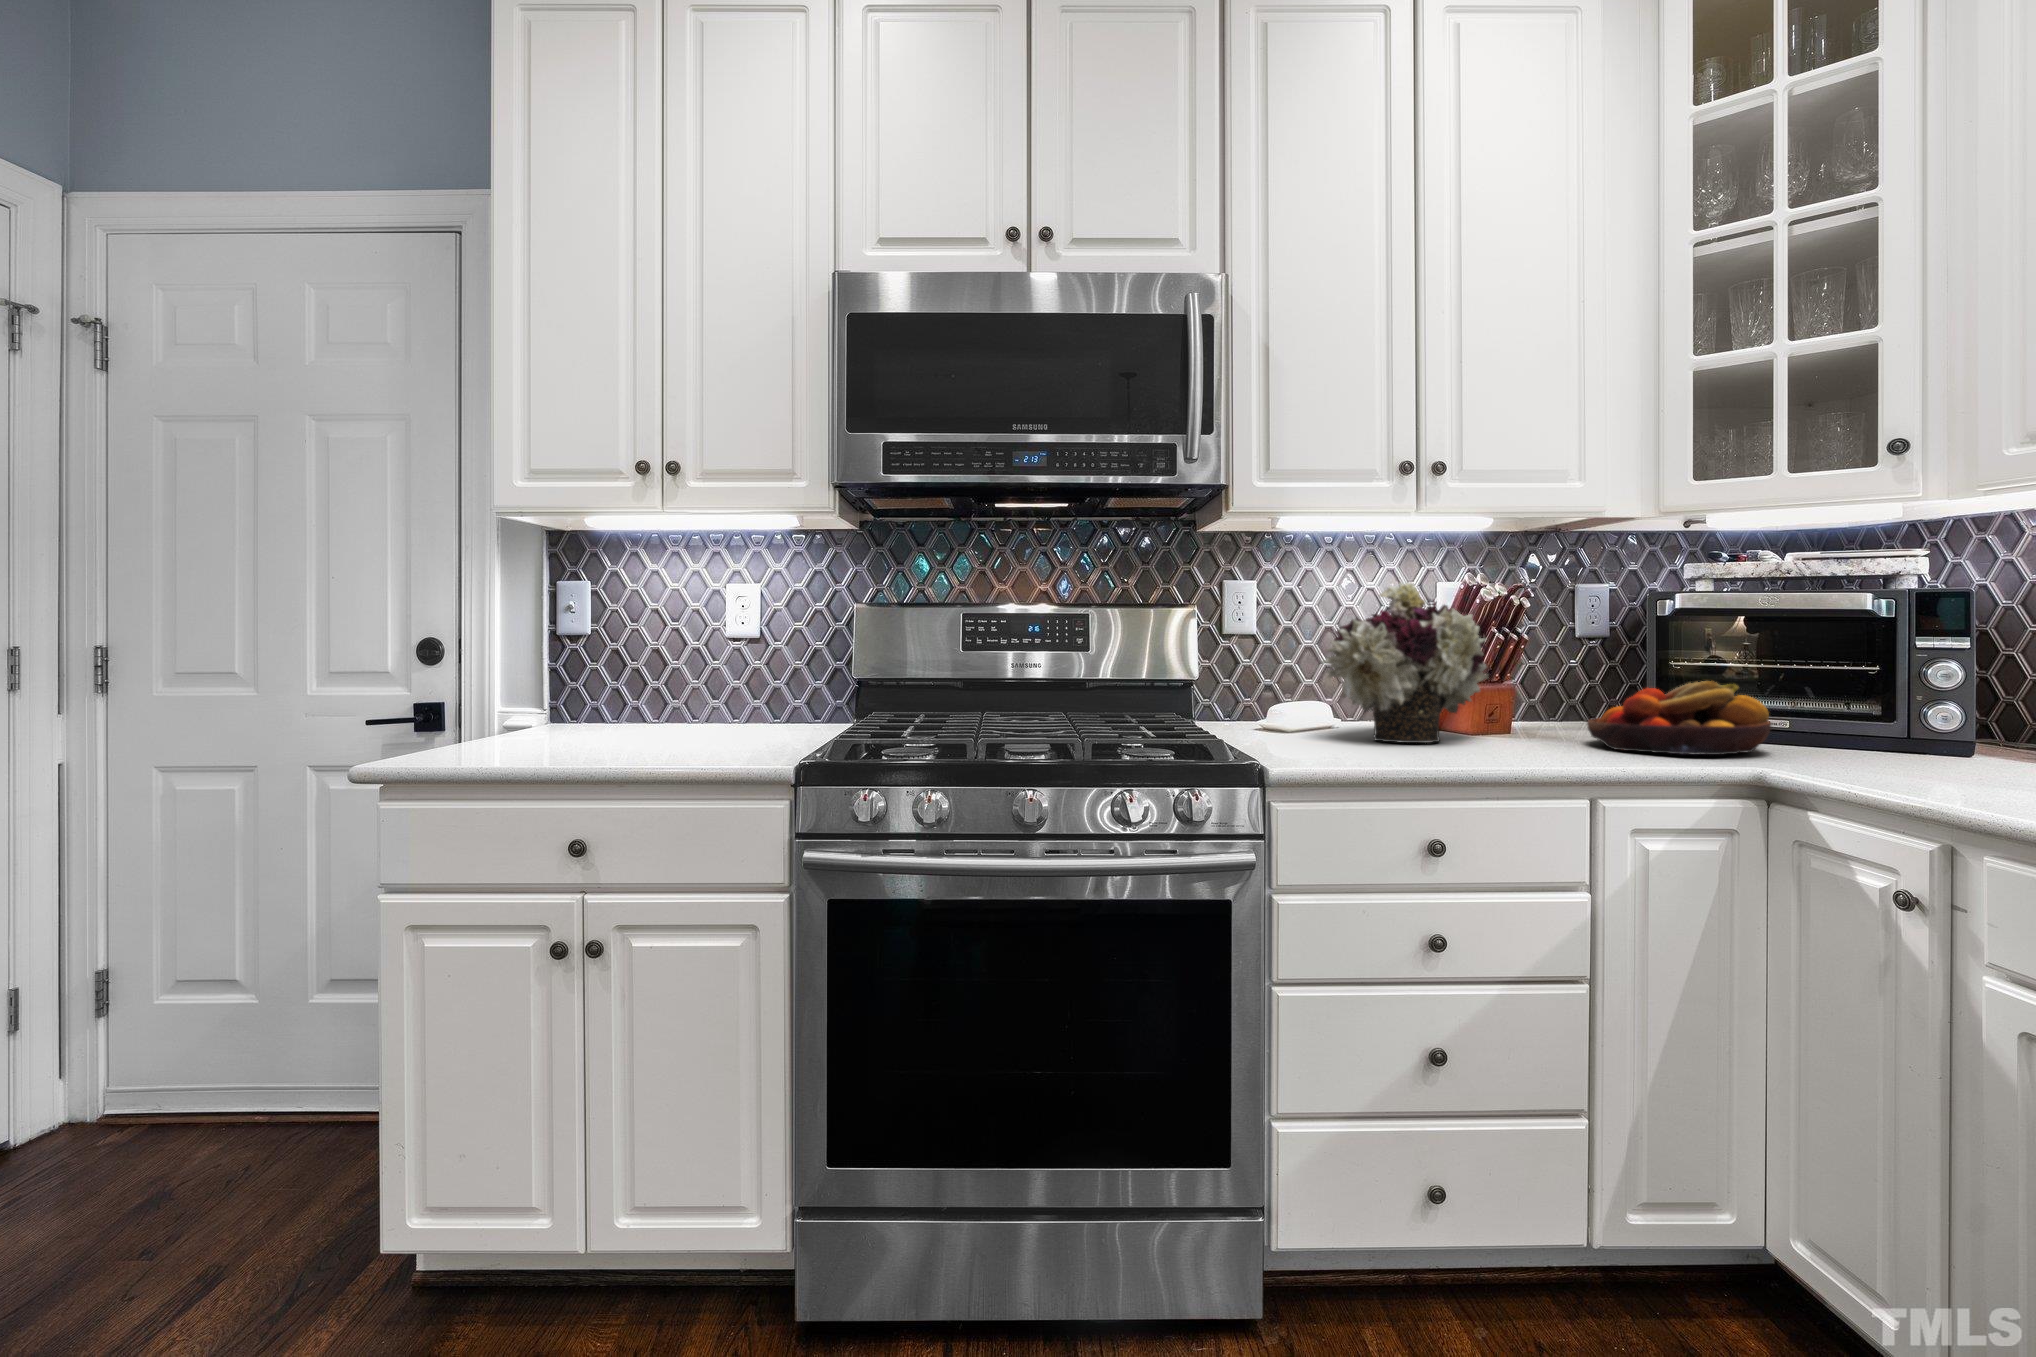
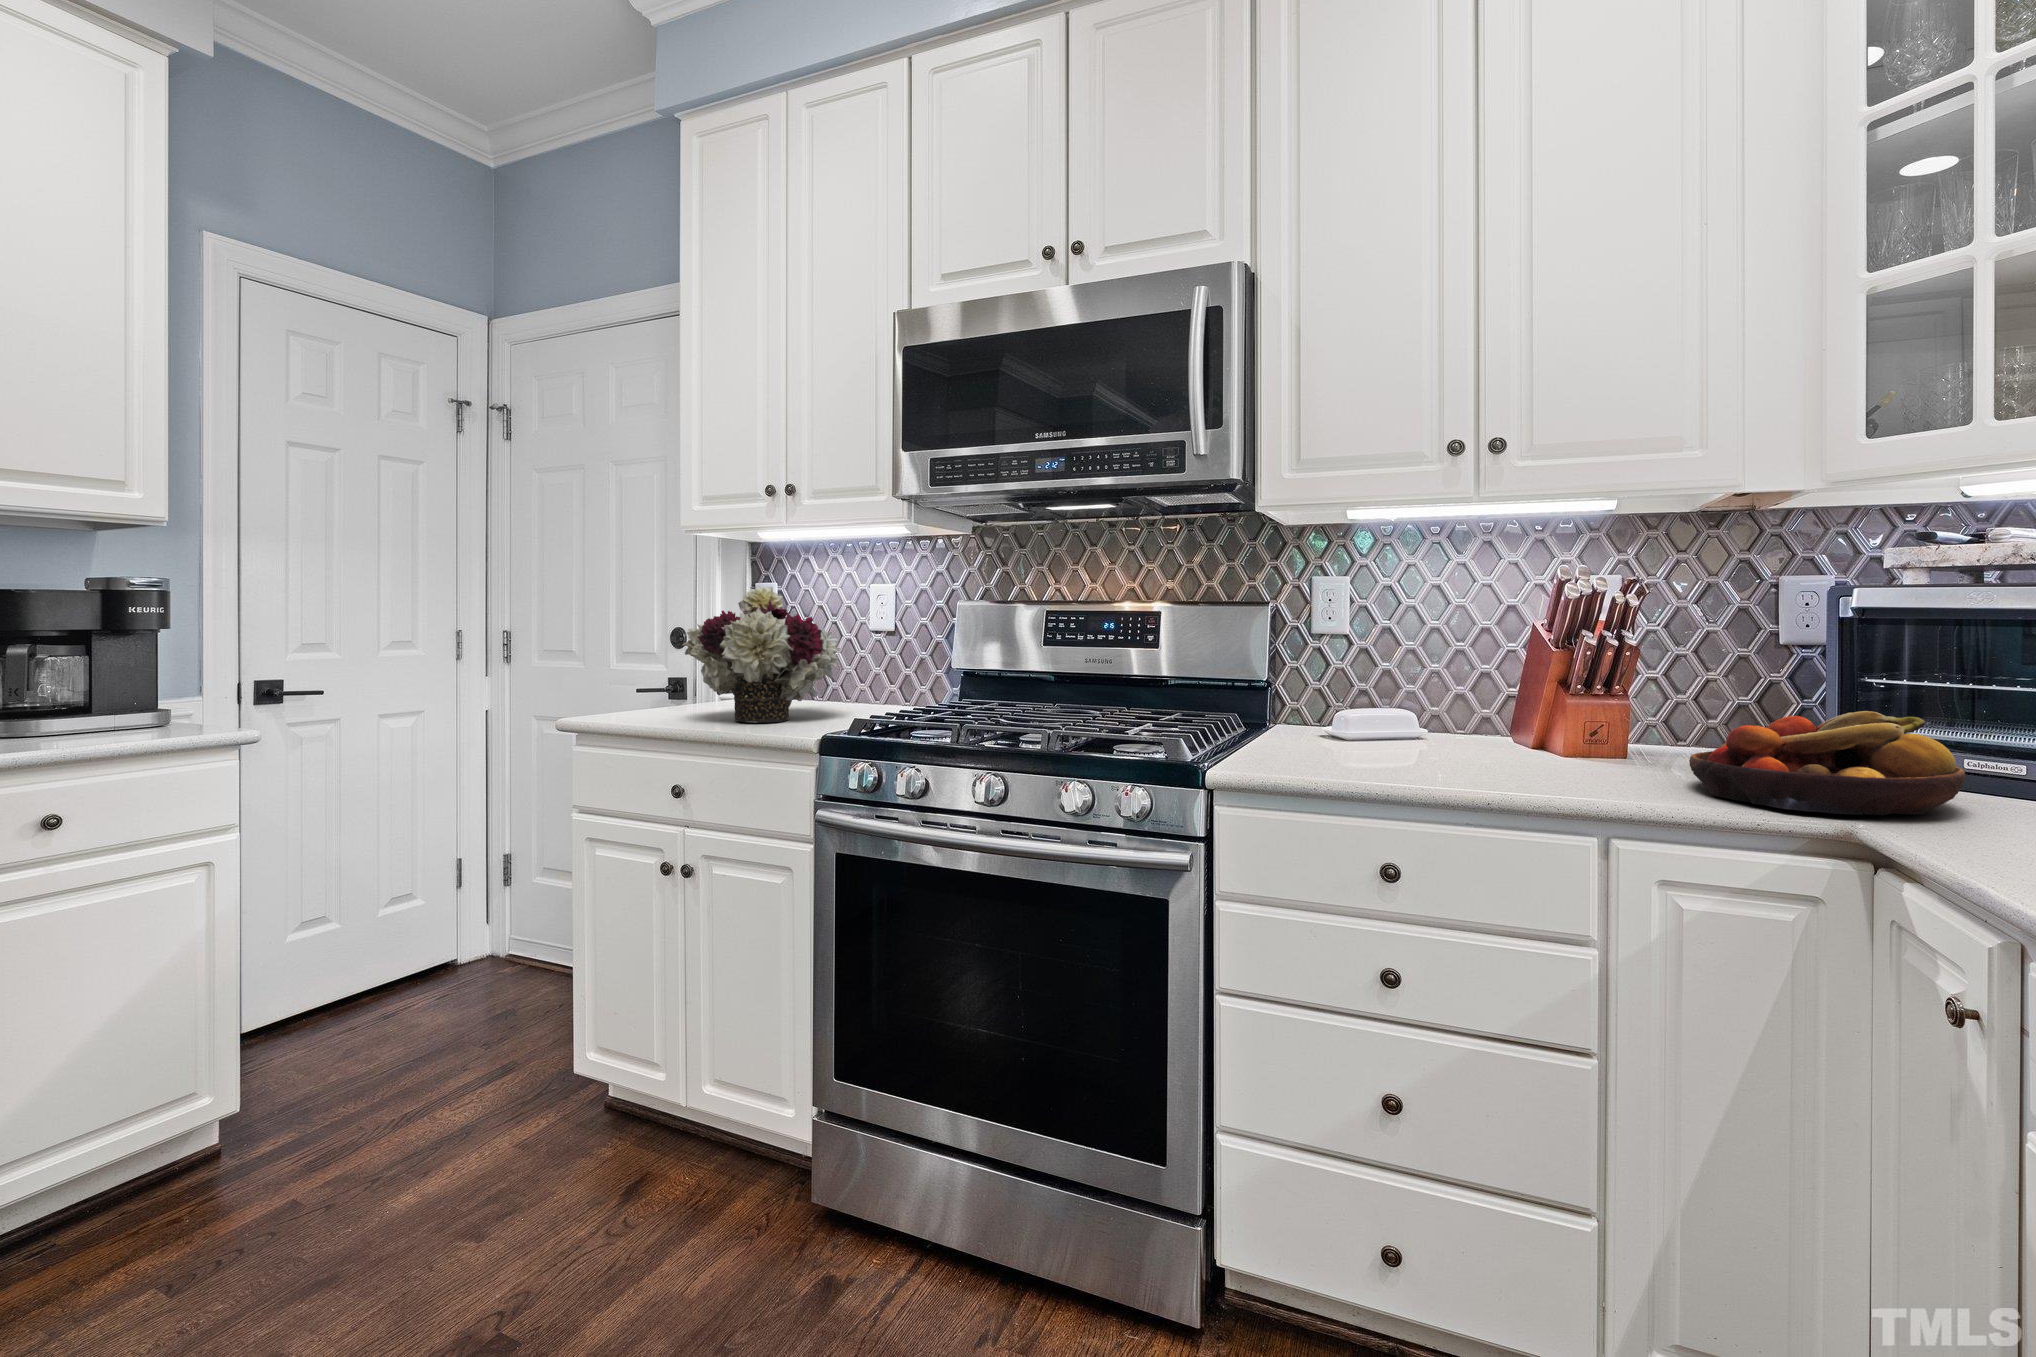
flower arrangement: present [1323,583,1488,743] -> present [682,587,840,723]

